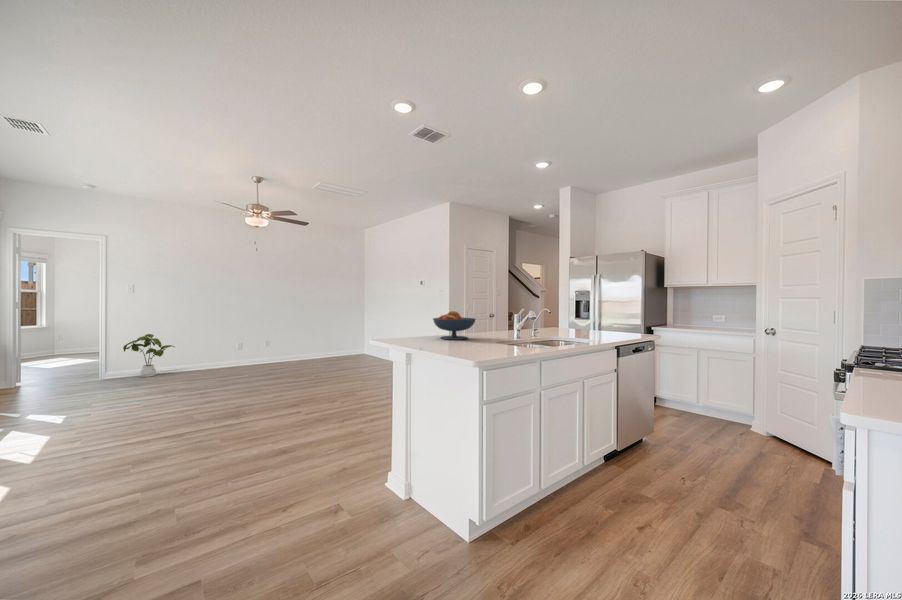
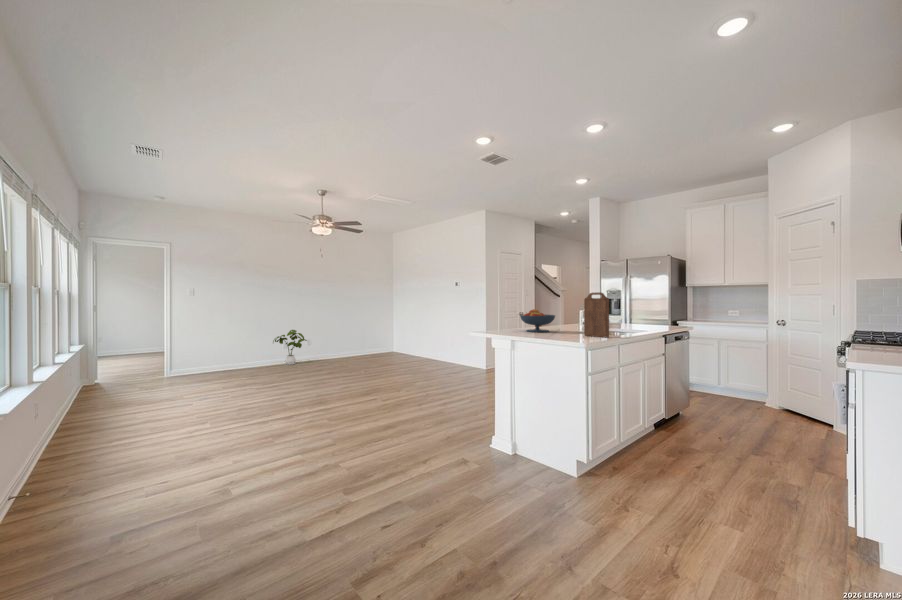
cutting board: none [499,290,526,350] -> present [584,292,609,338]
house plant: present [123,334,174,377] -> present [273,330,307,365]

